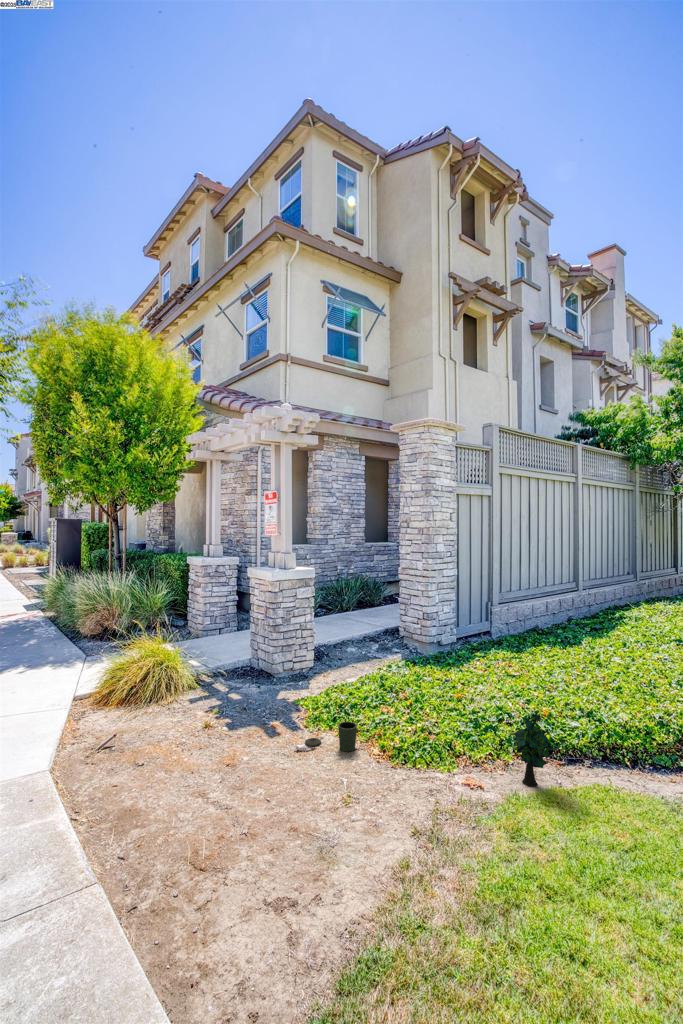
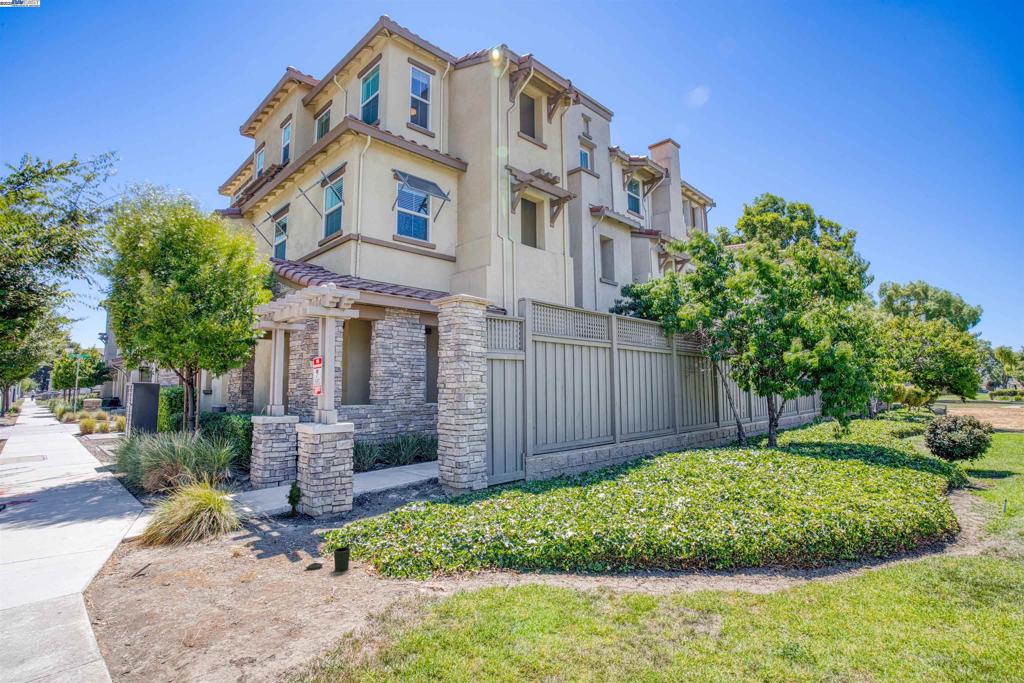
decorative plant: present [511,714,553,787] -> present [285,480,305,516]

